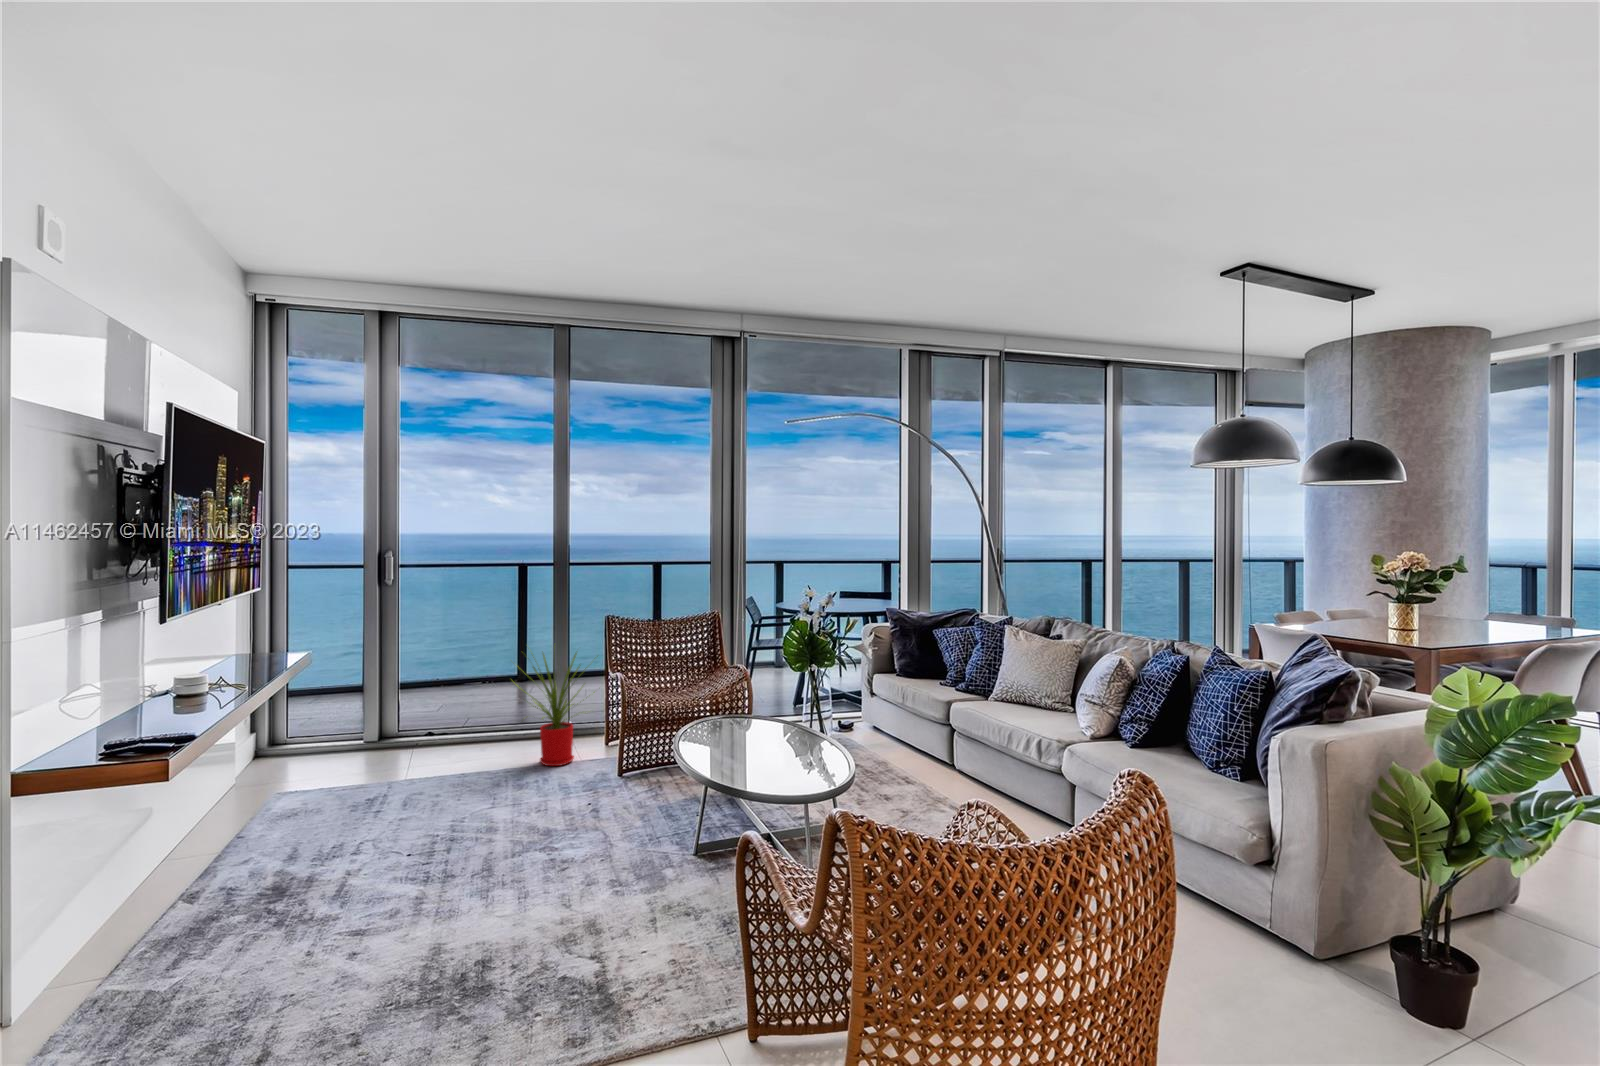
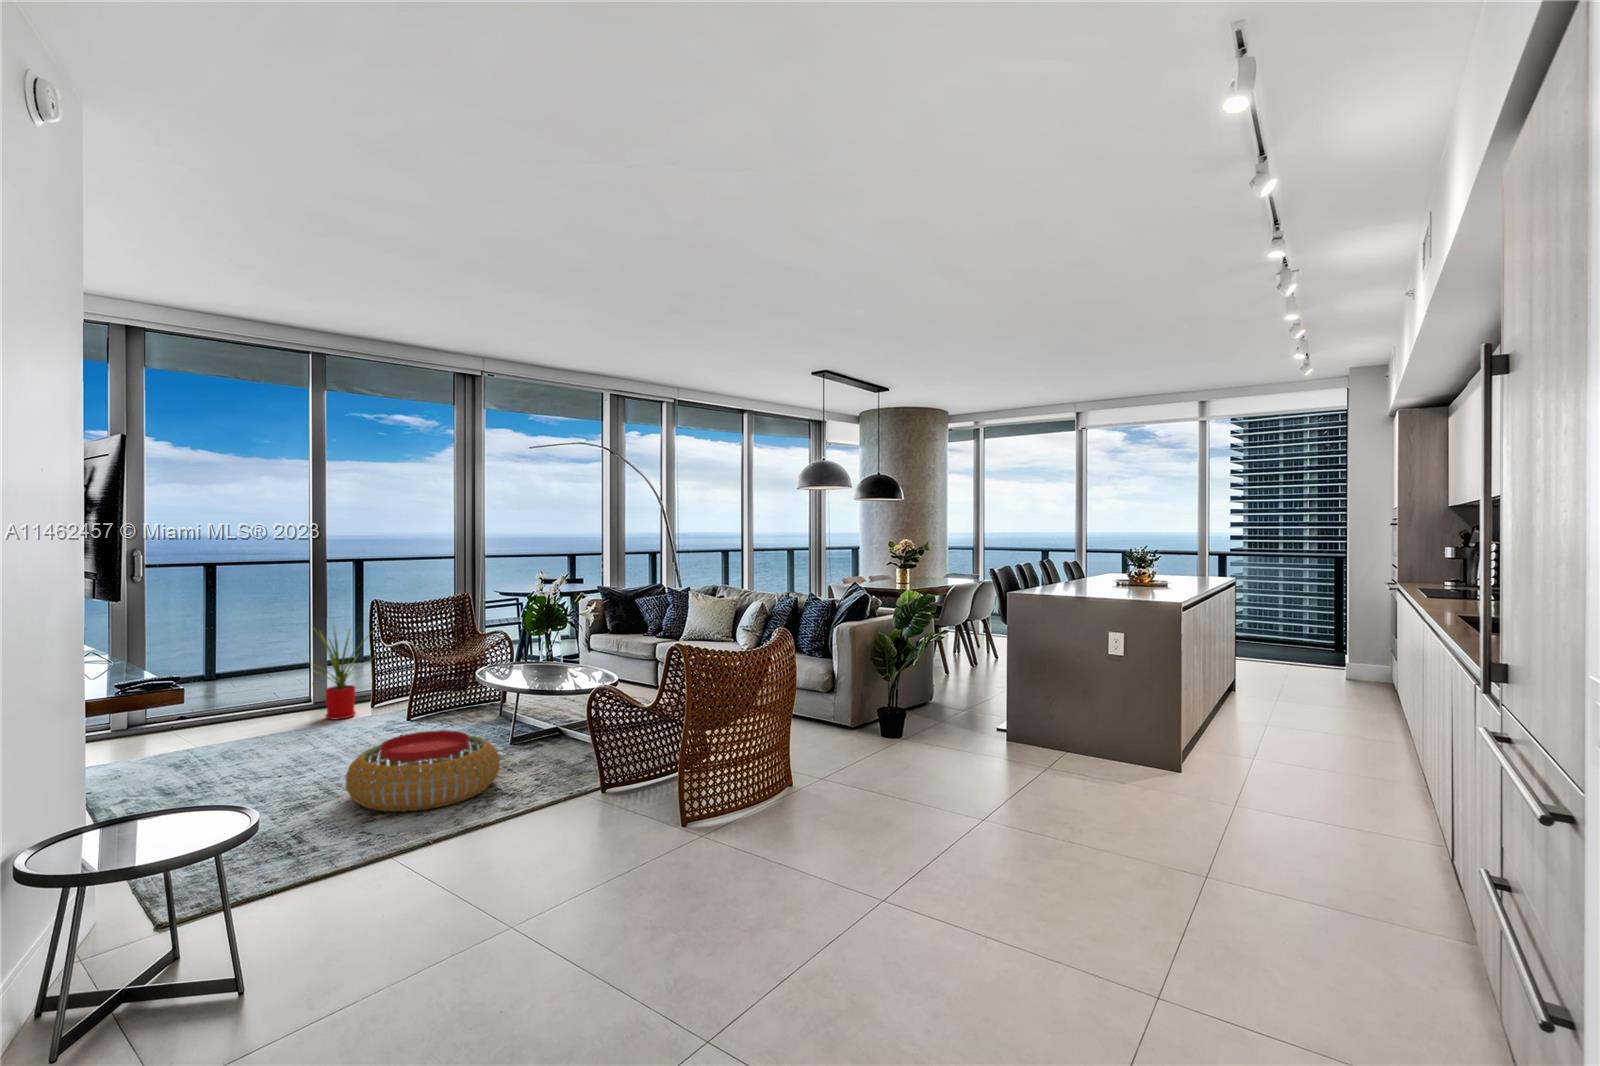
pouf: none [395,844,630,1002] -> present [345,730,500,812]

